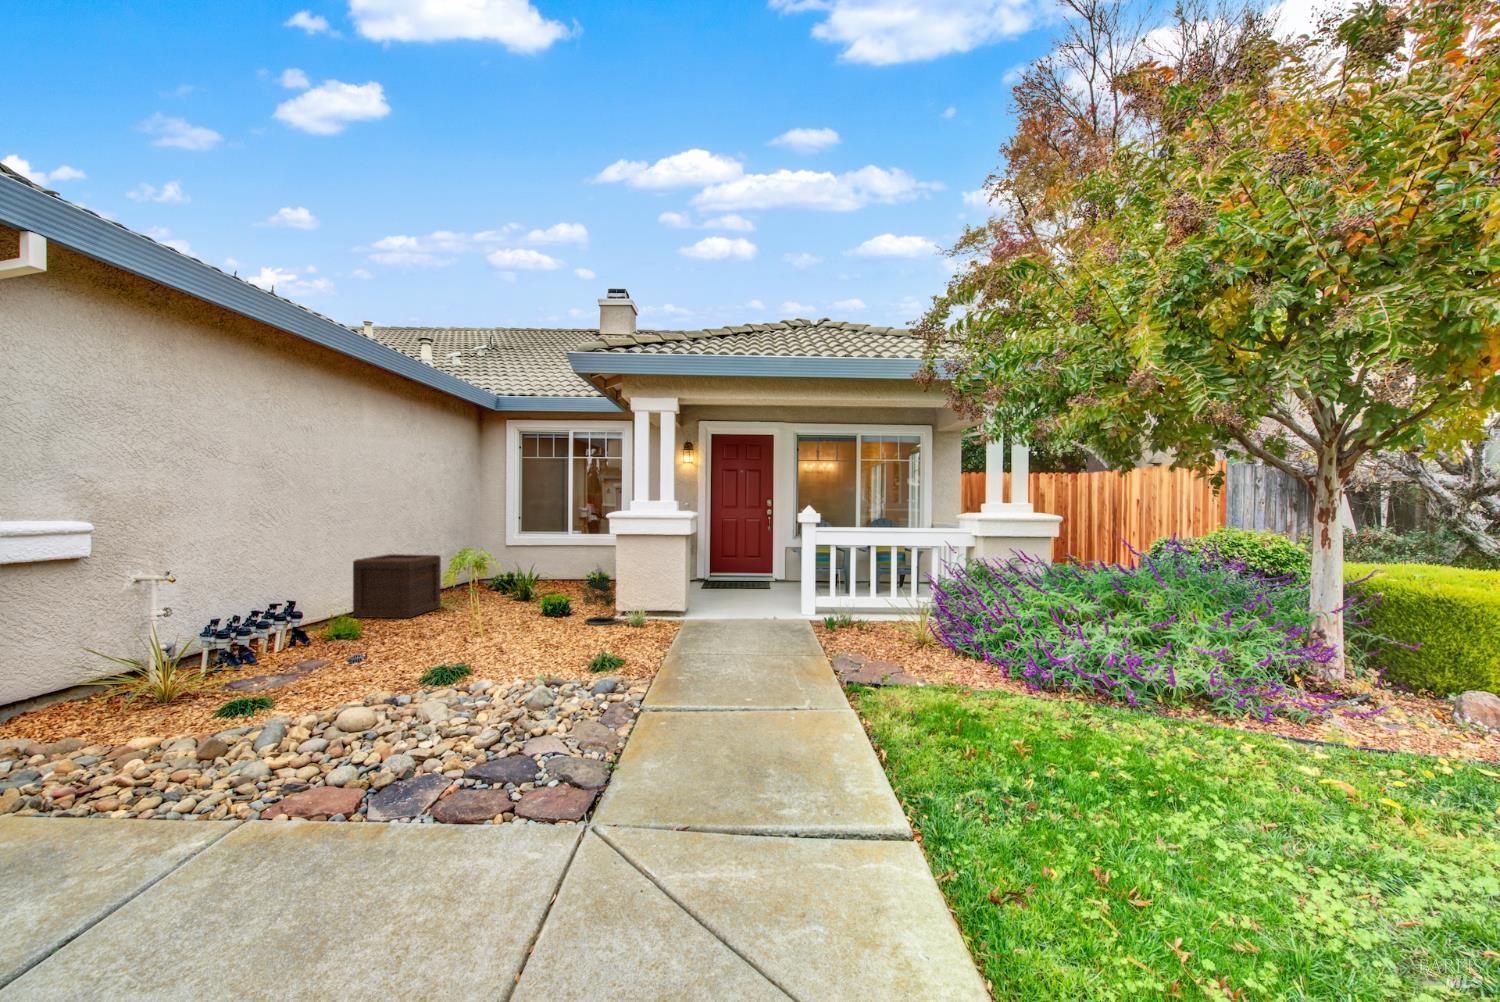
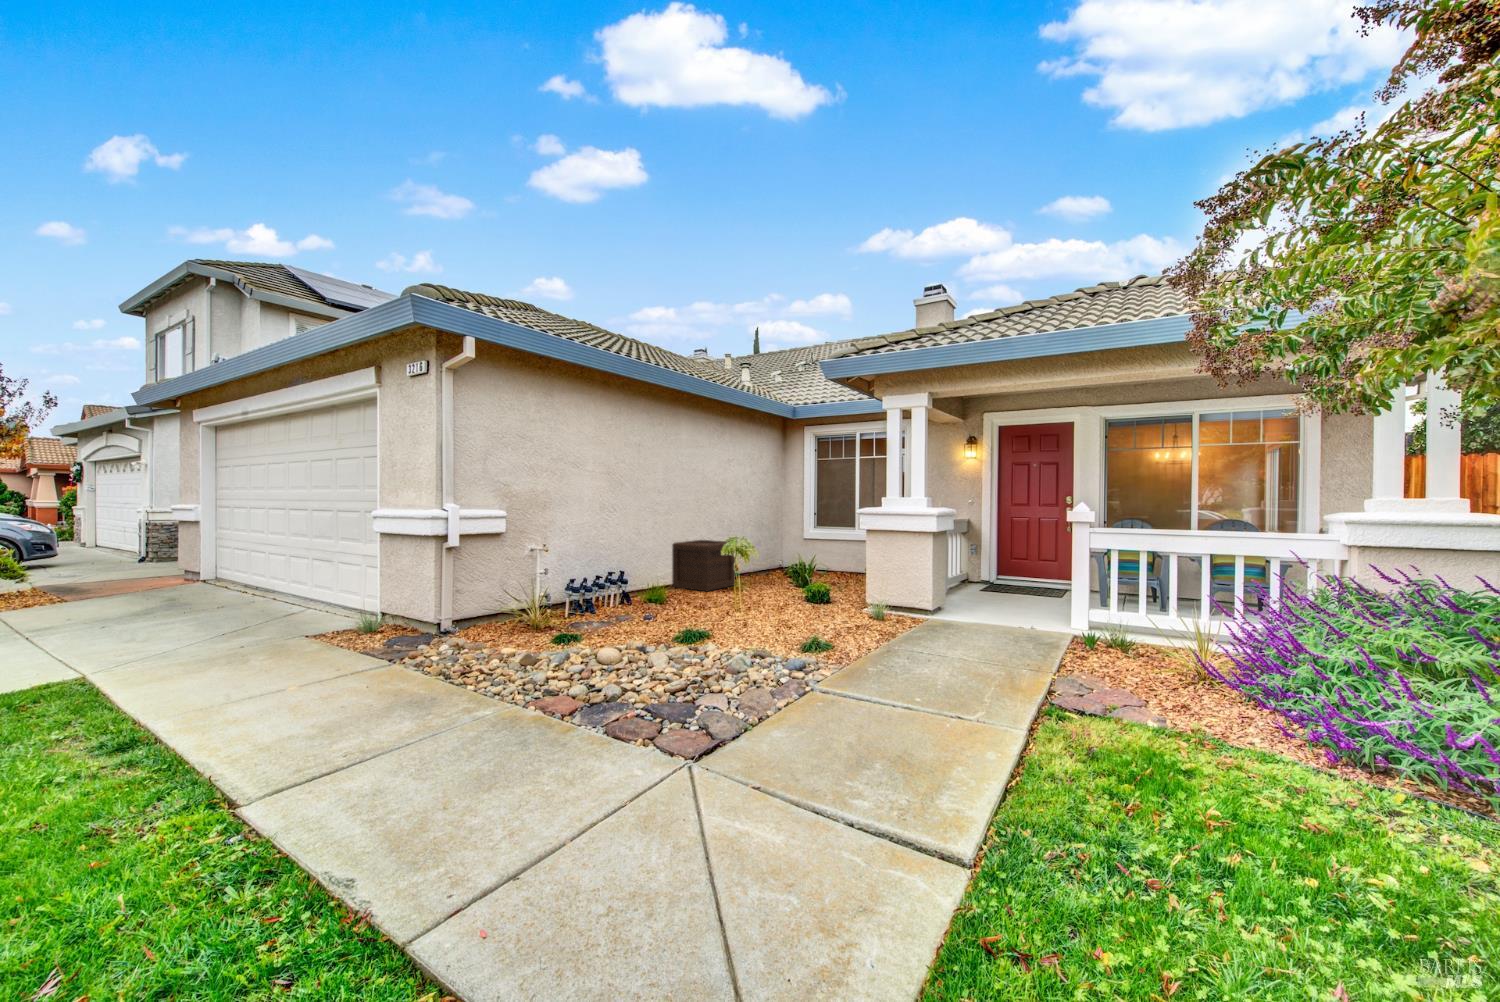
potted tree: present [580,566,617,625] -> none [829,554,866,612]

